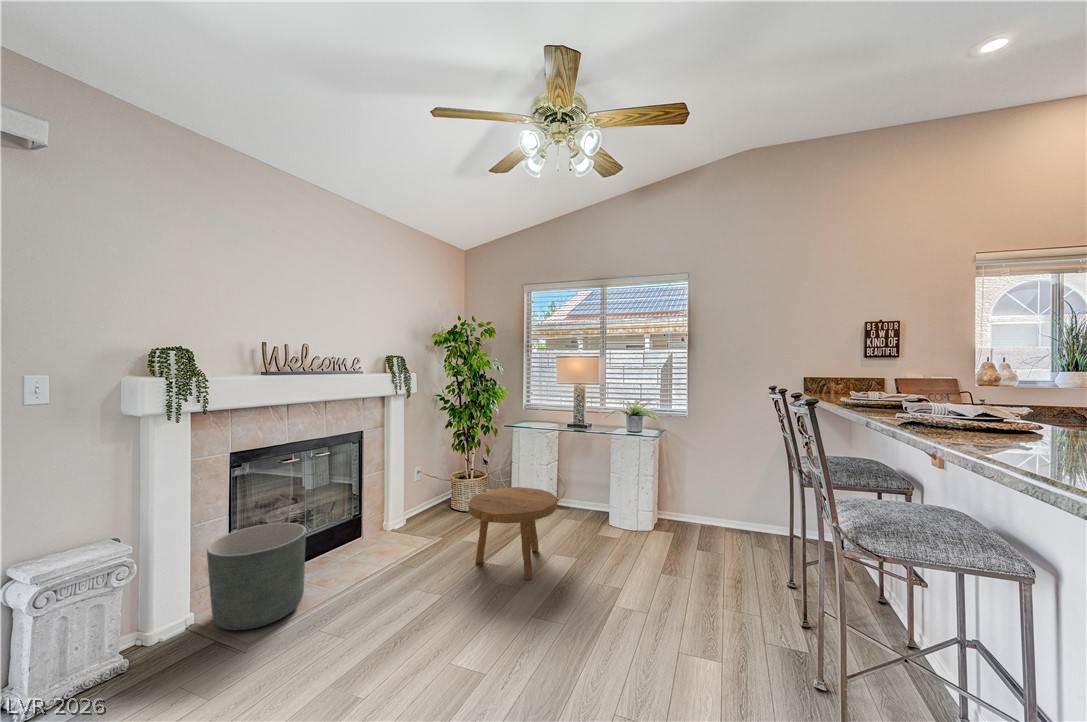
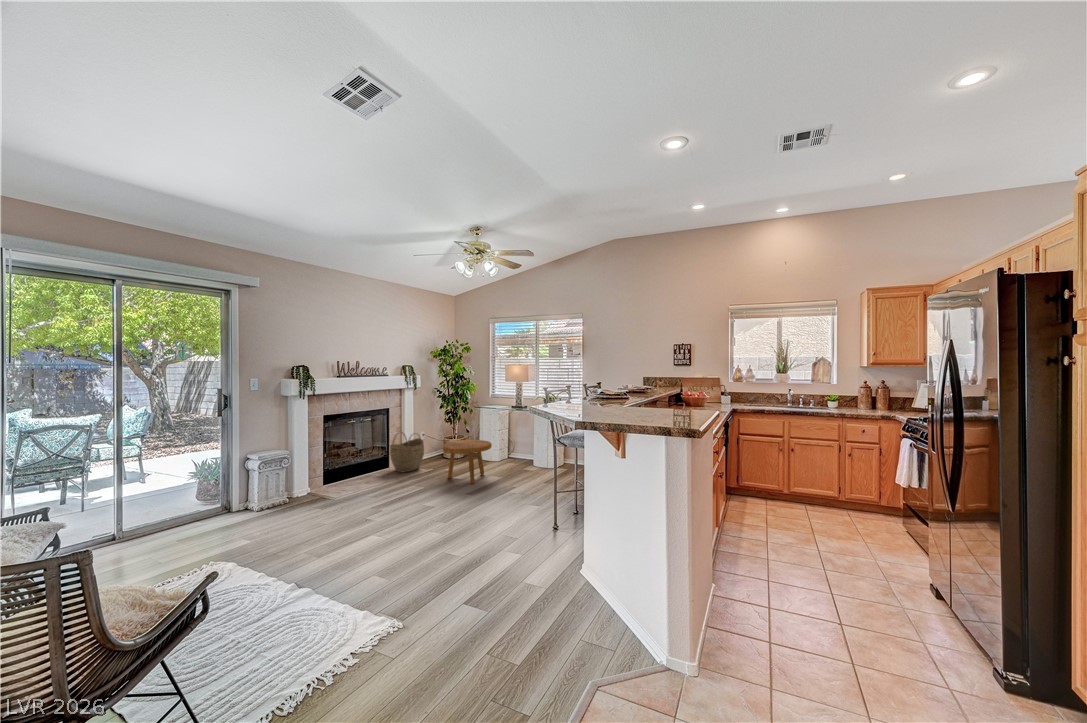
woven basket: none [365,472,425,548] -> present [390,432,424,472]
planter: present [207,523,306,630] -> none [316,451,360,495]

